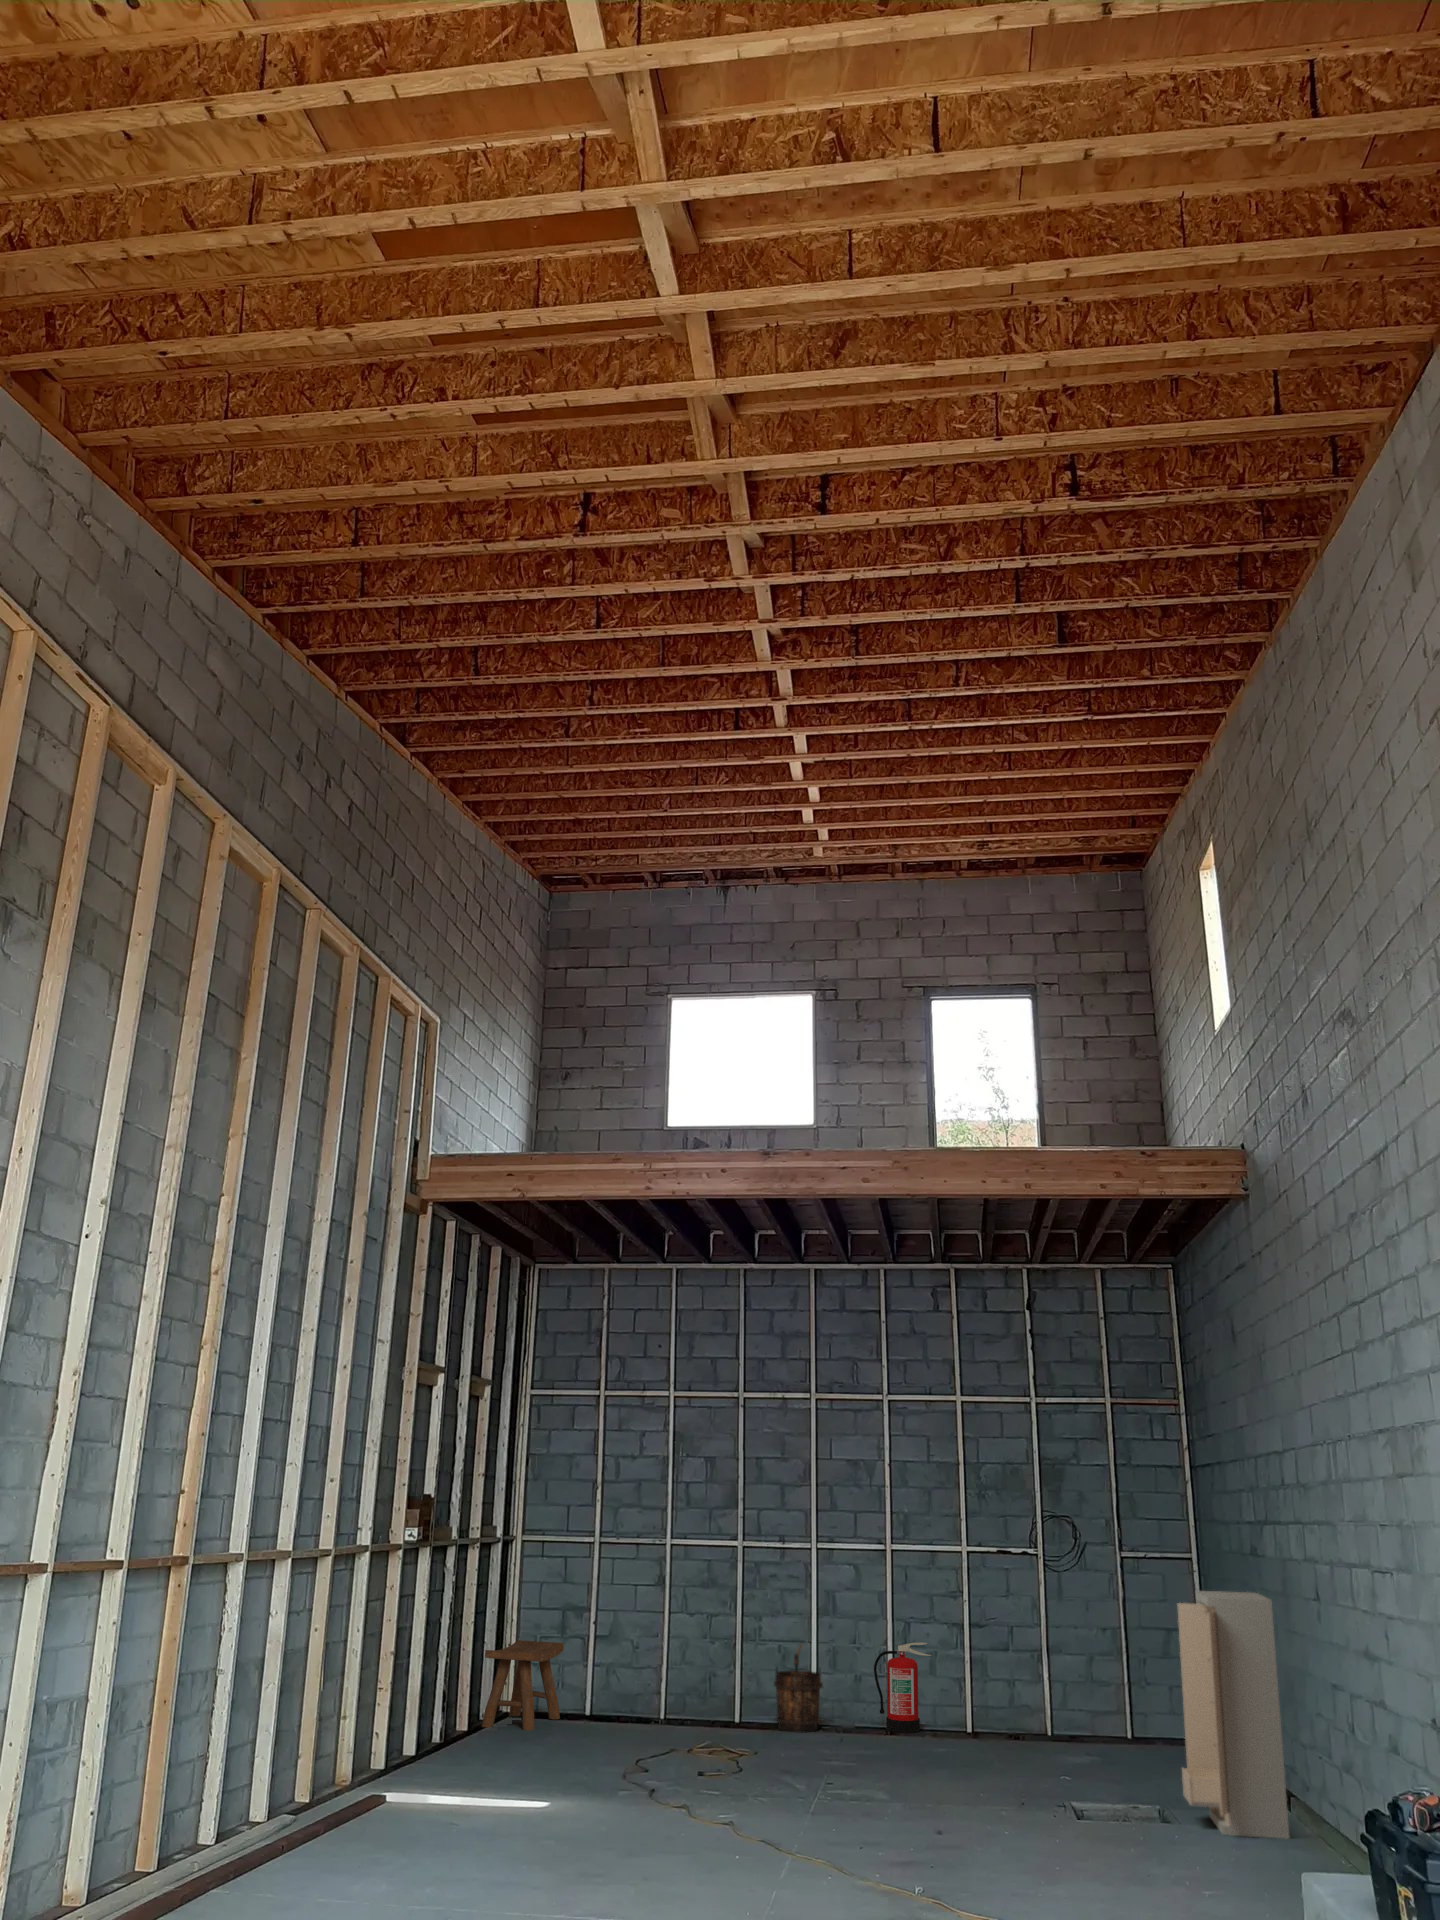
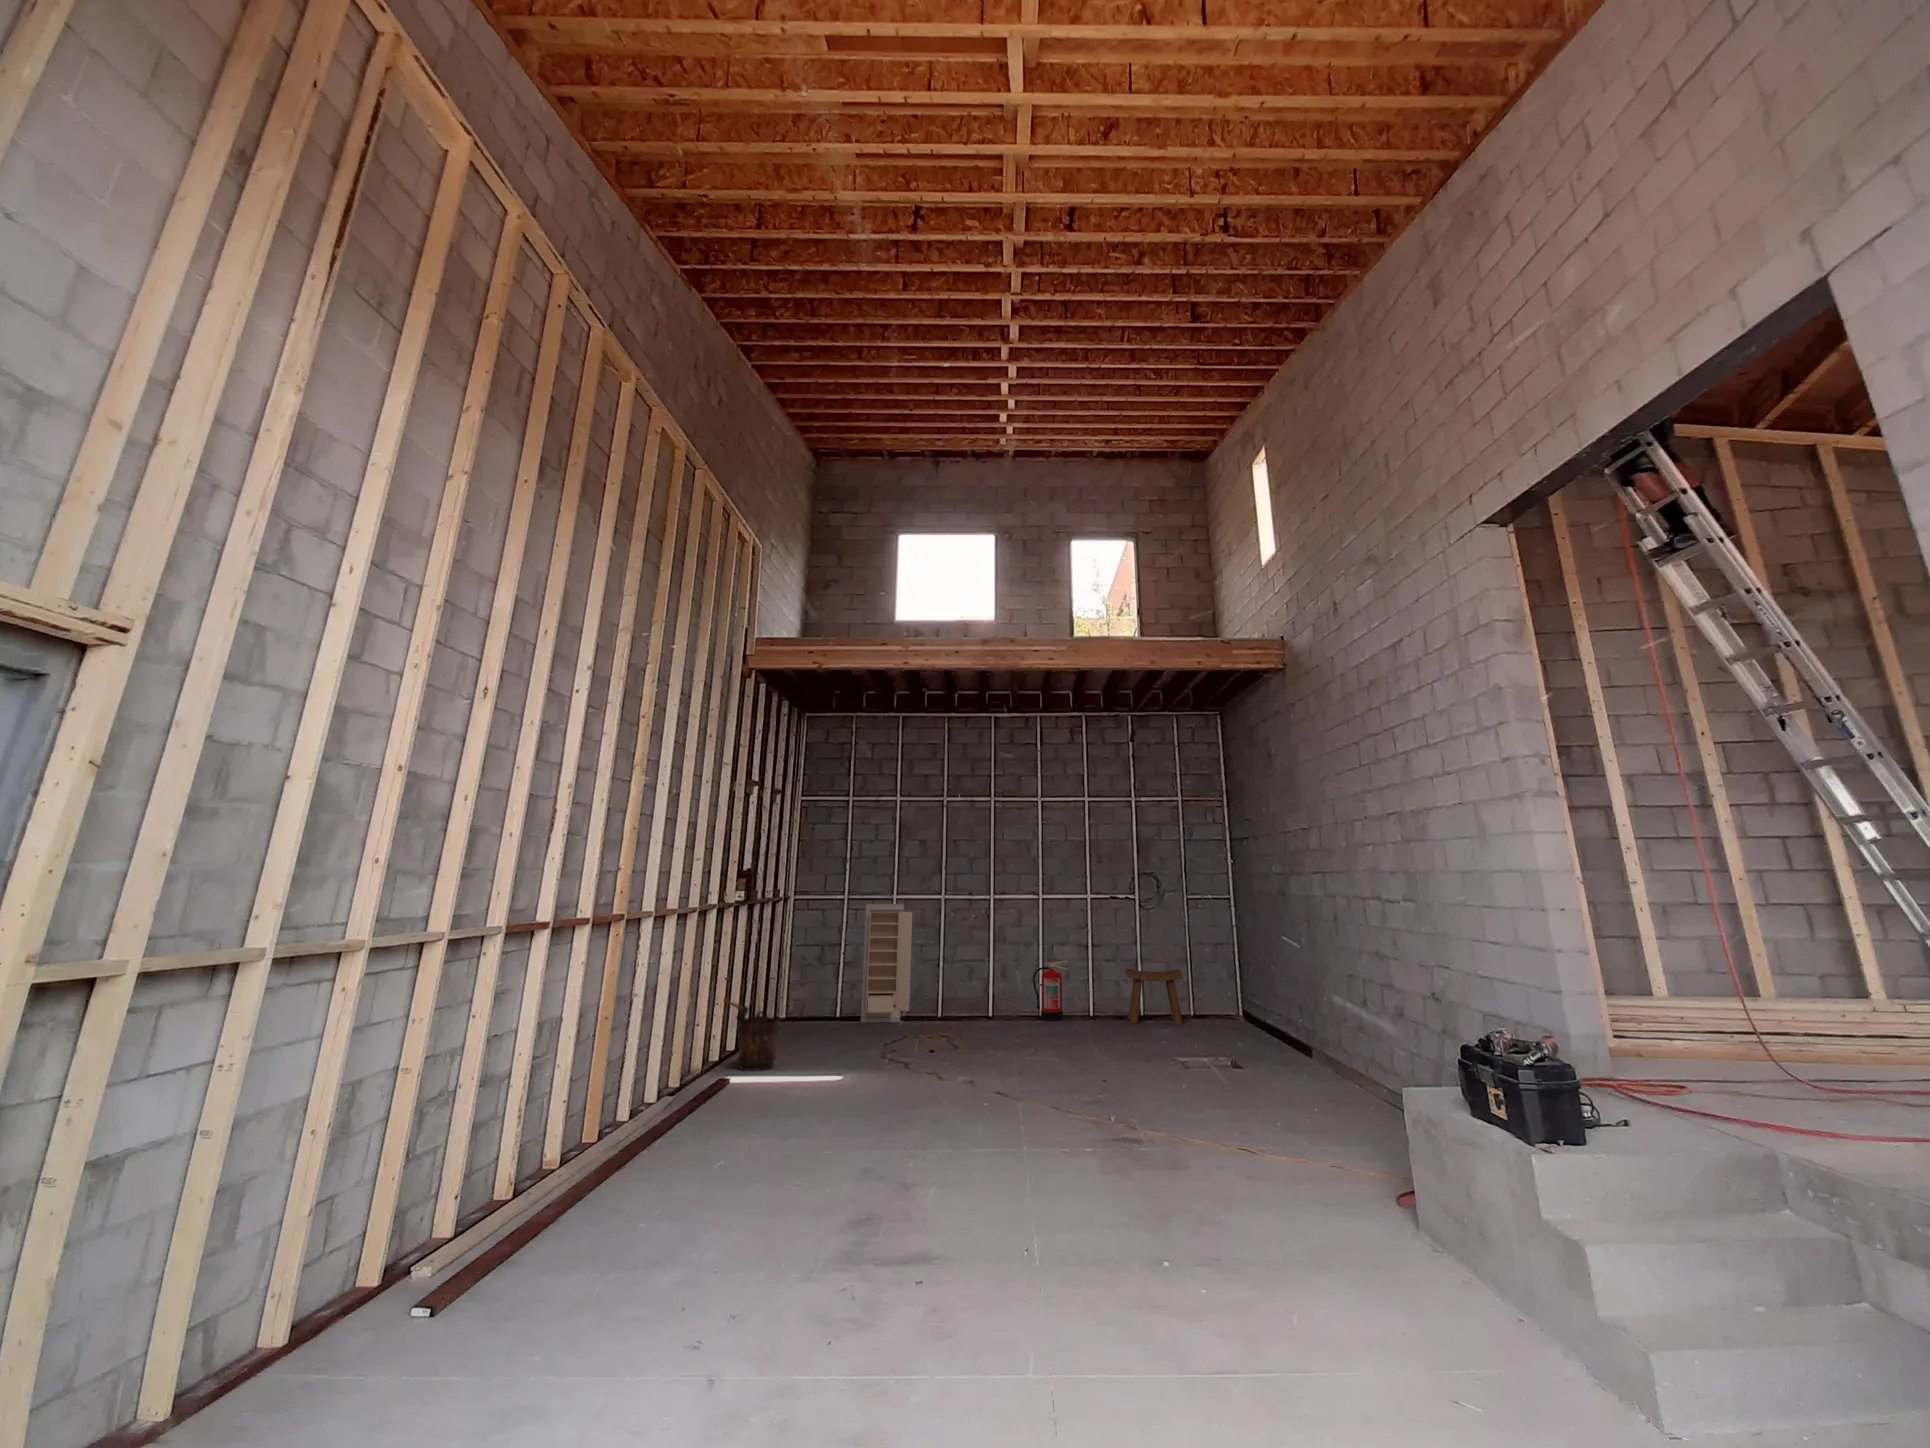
storage cabinet: present [1178,1591,1289,1839] -> present [861,904,912,1022]
stool: present [482,1640,564,1731] -> present [1126,969,1183,1025]
bucket: present [774,1645,823,1732] -> present [724,1000,780,1071]

